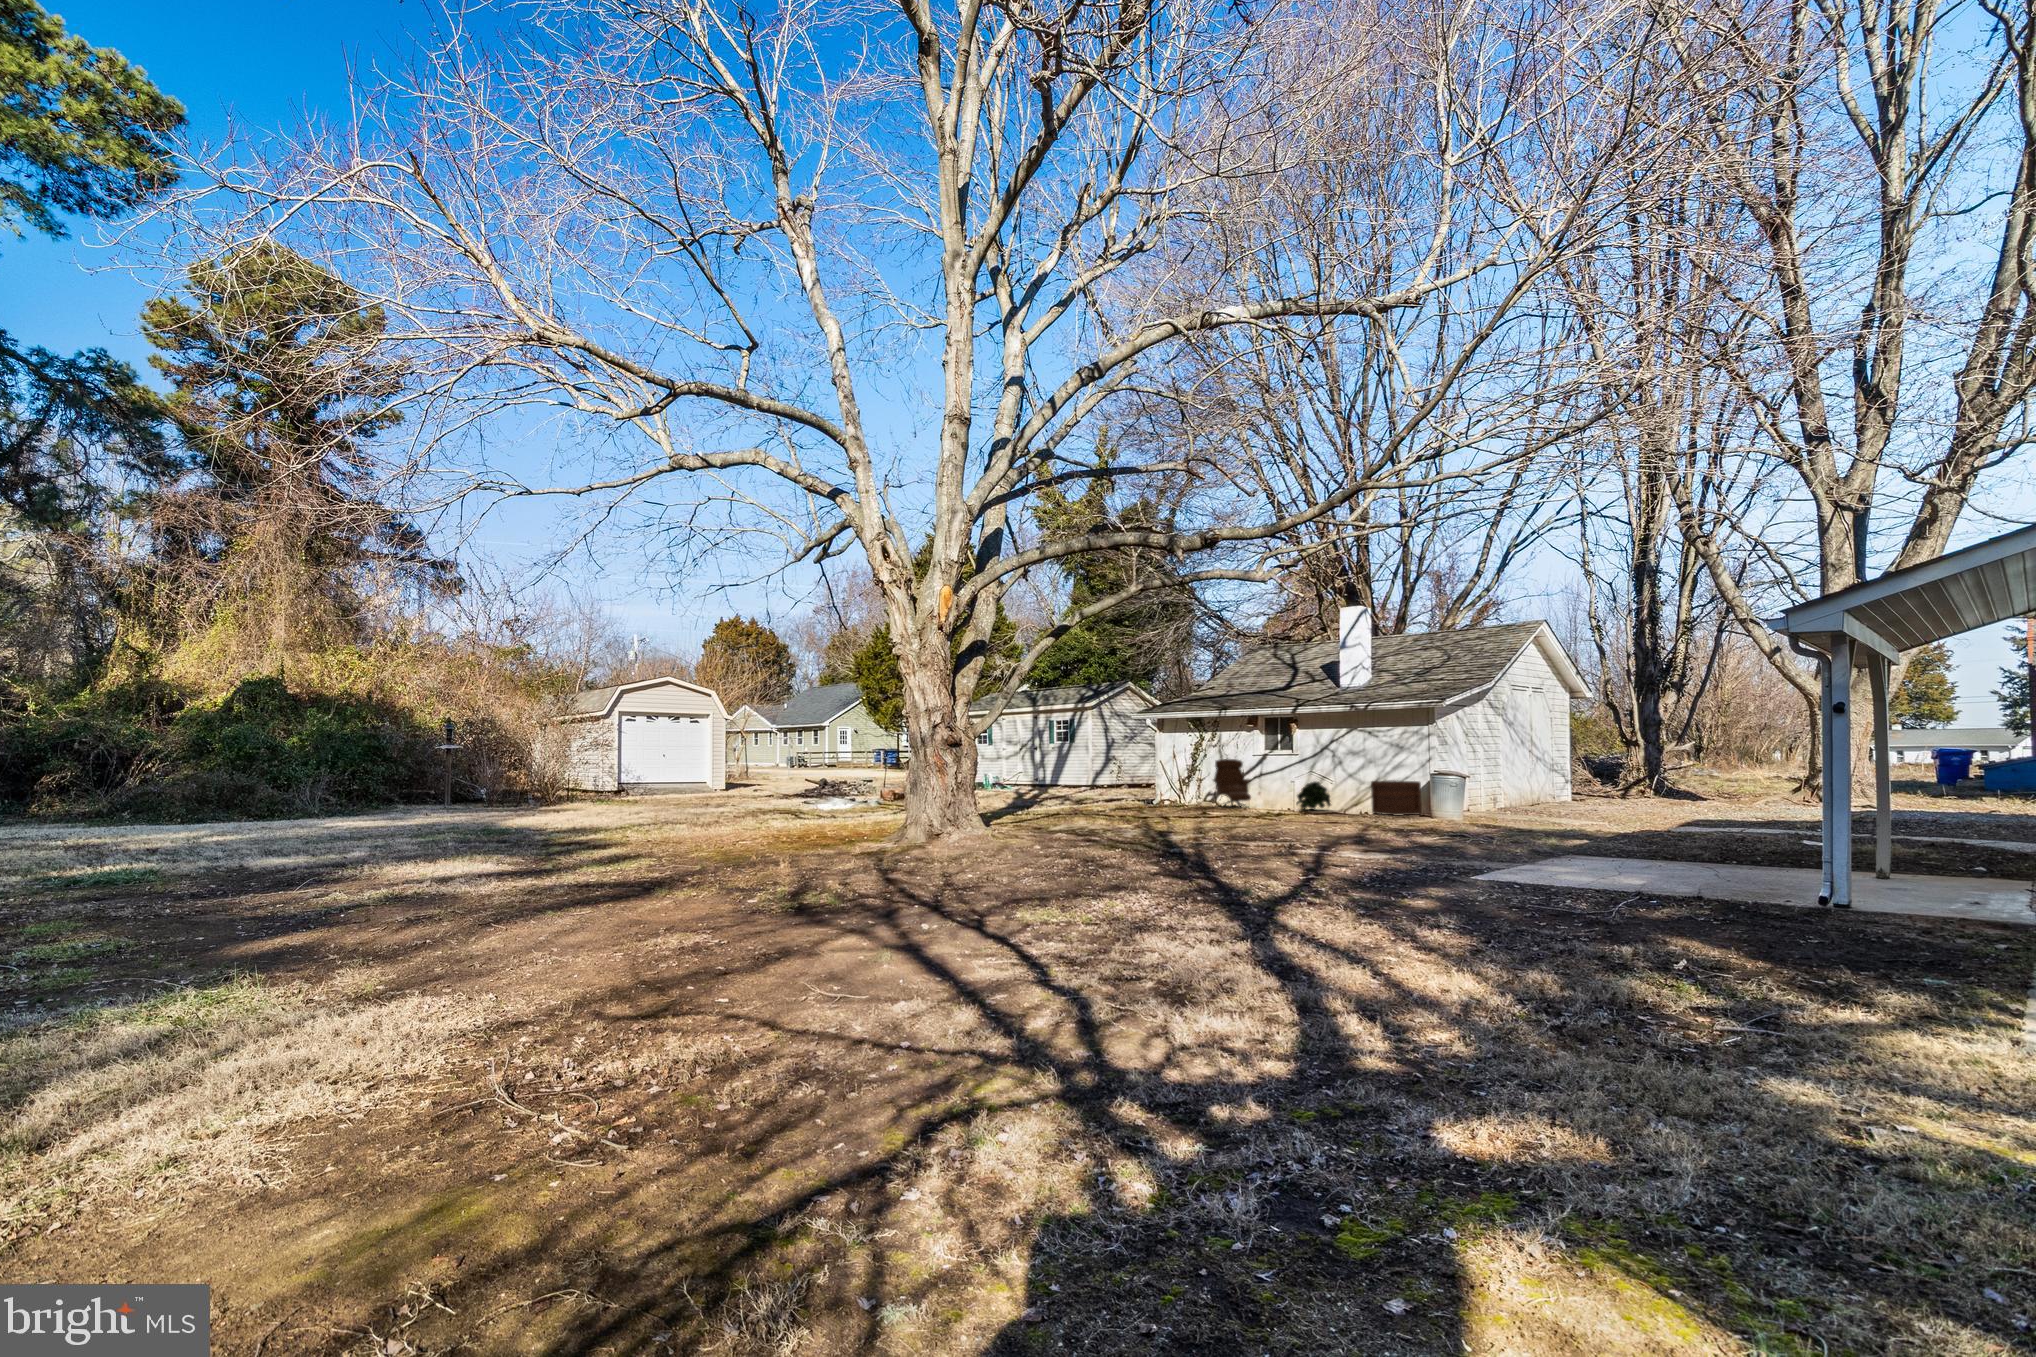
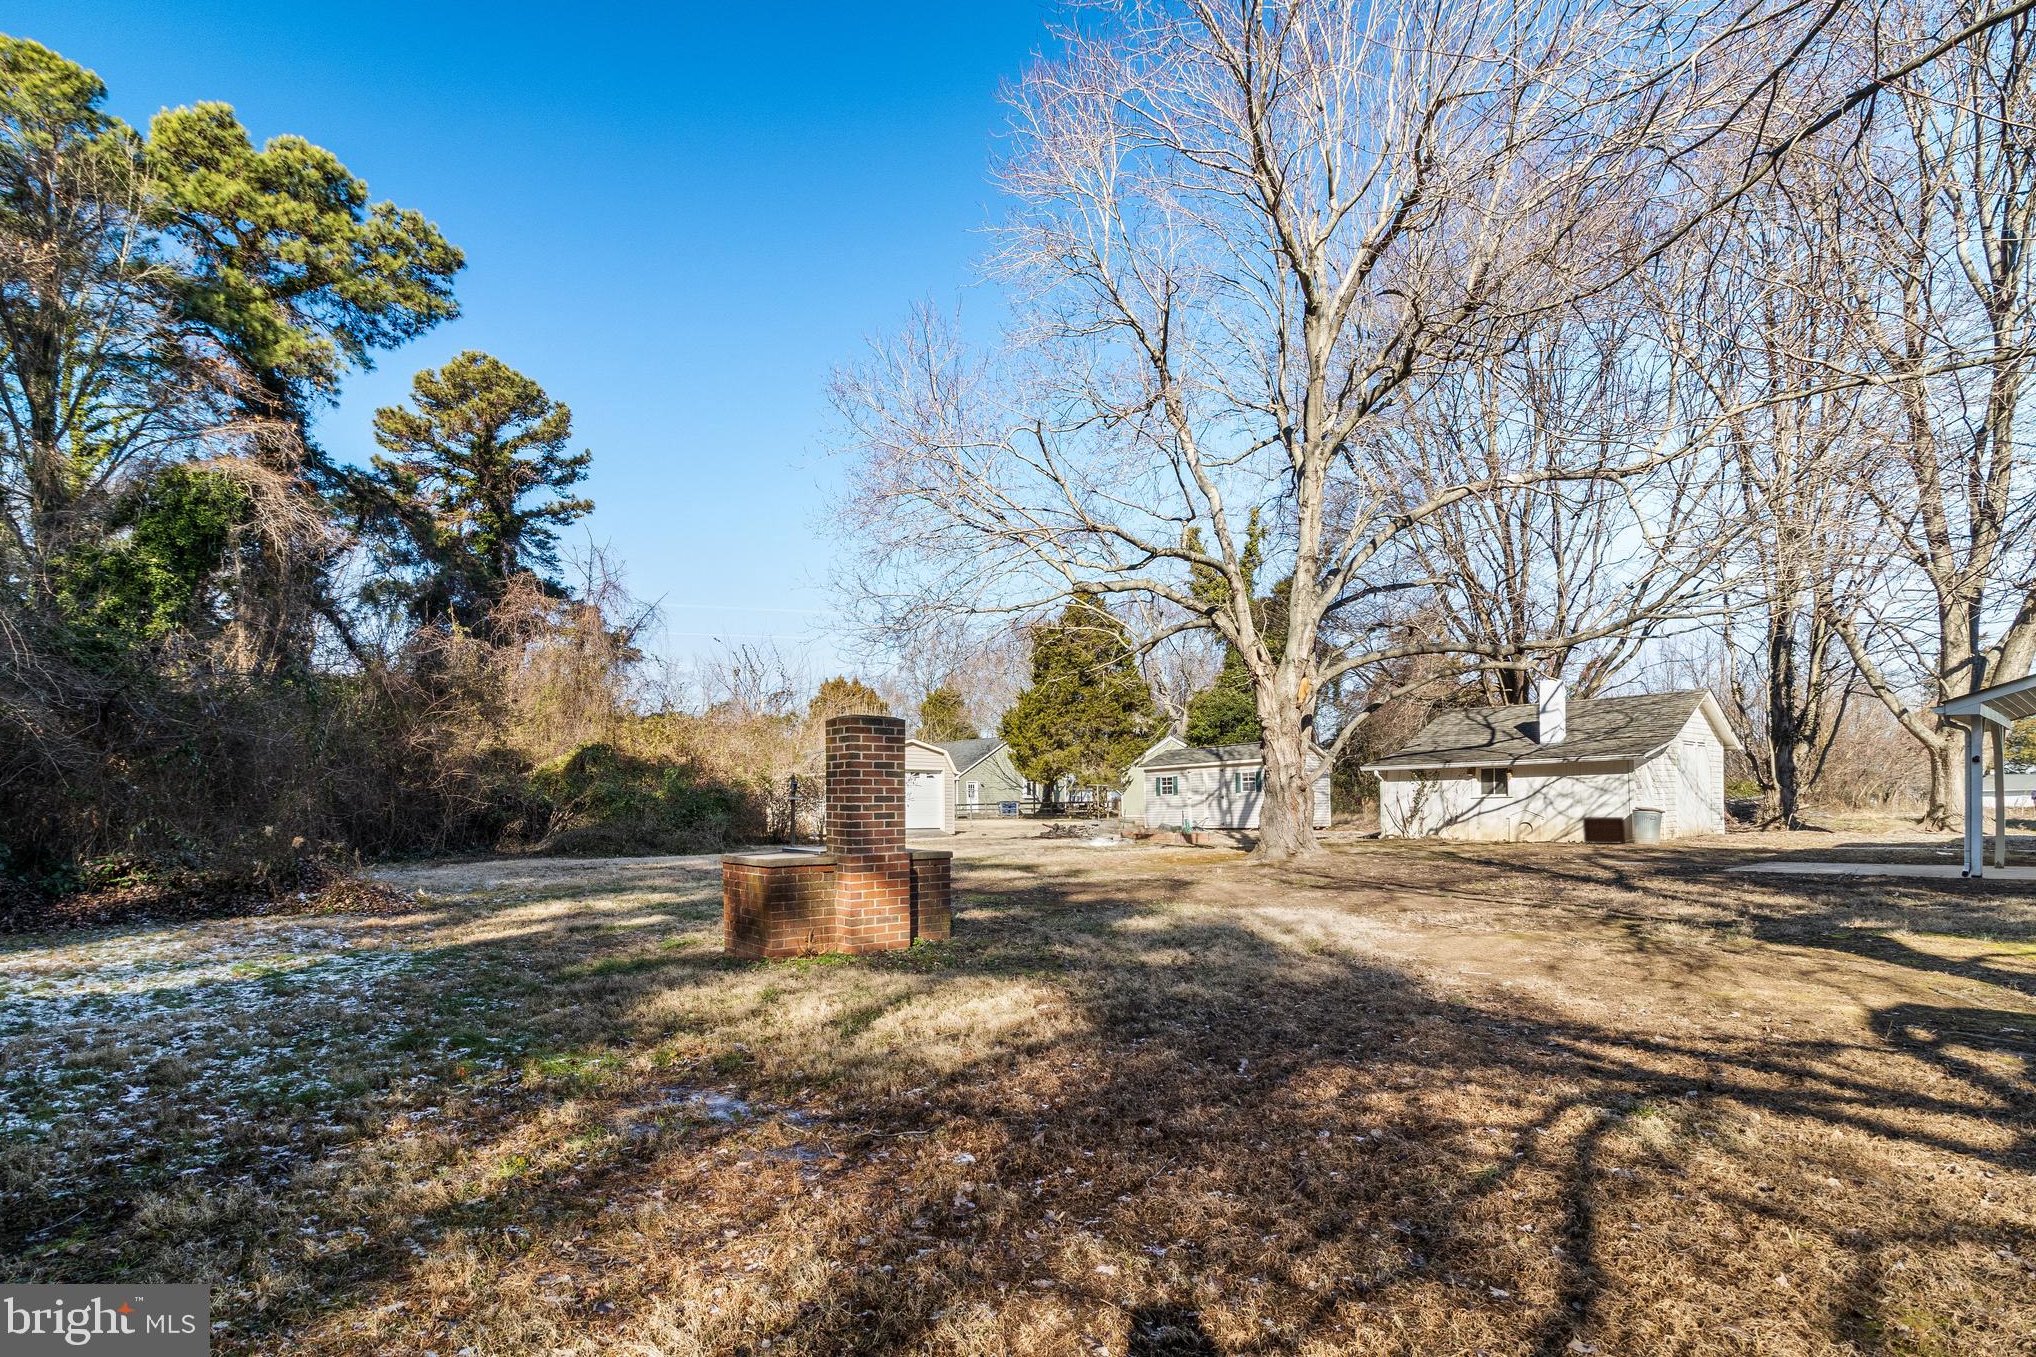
lounge chair: present [1213,759,1251,807] -> none [1438,802,1476,841]
potted plant: present [1296,782,1331,809] -> none [1515,819,1546,841]

